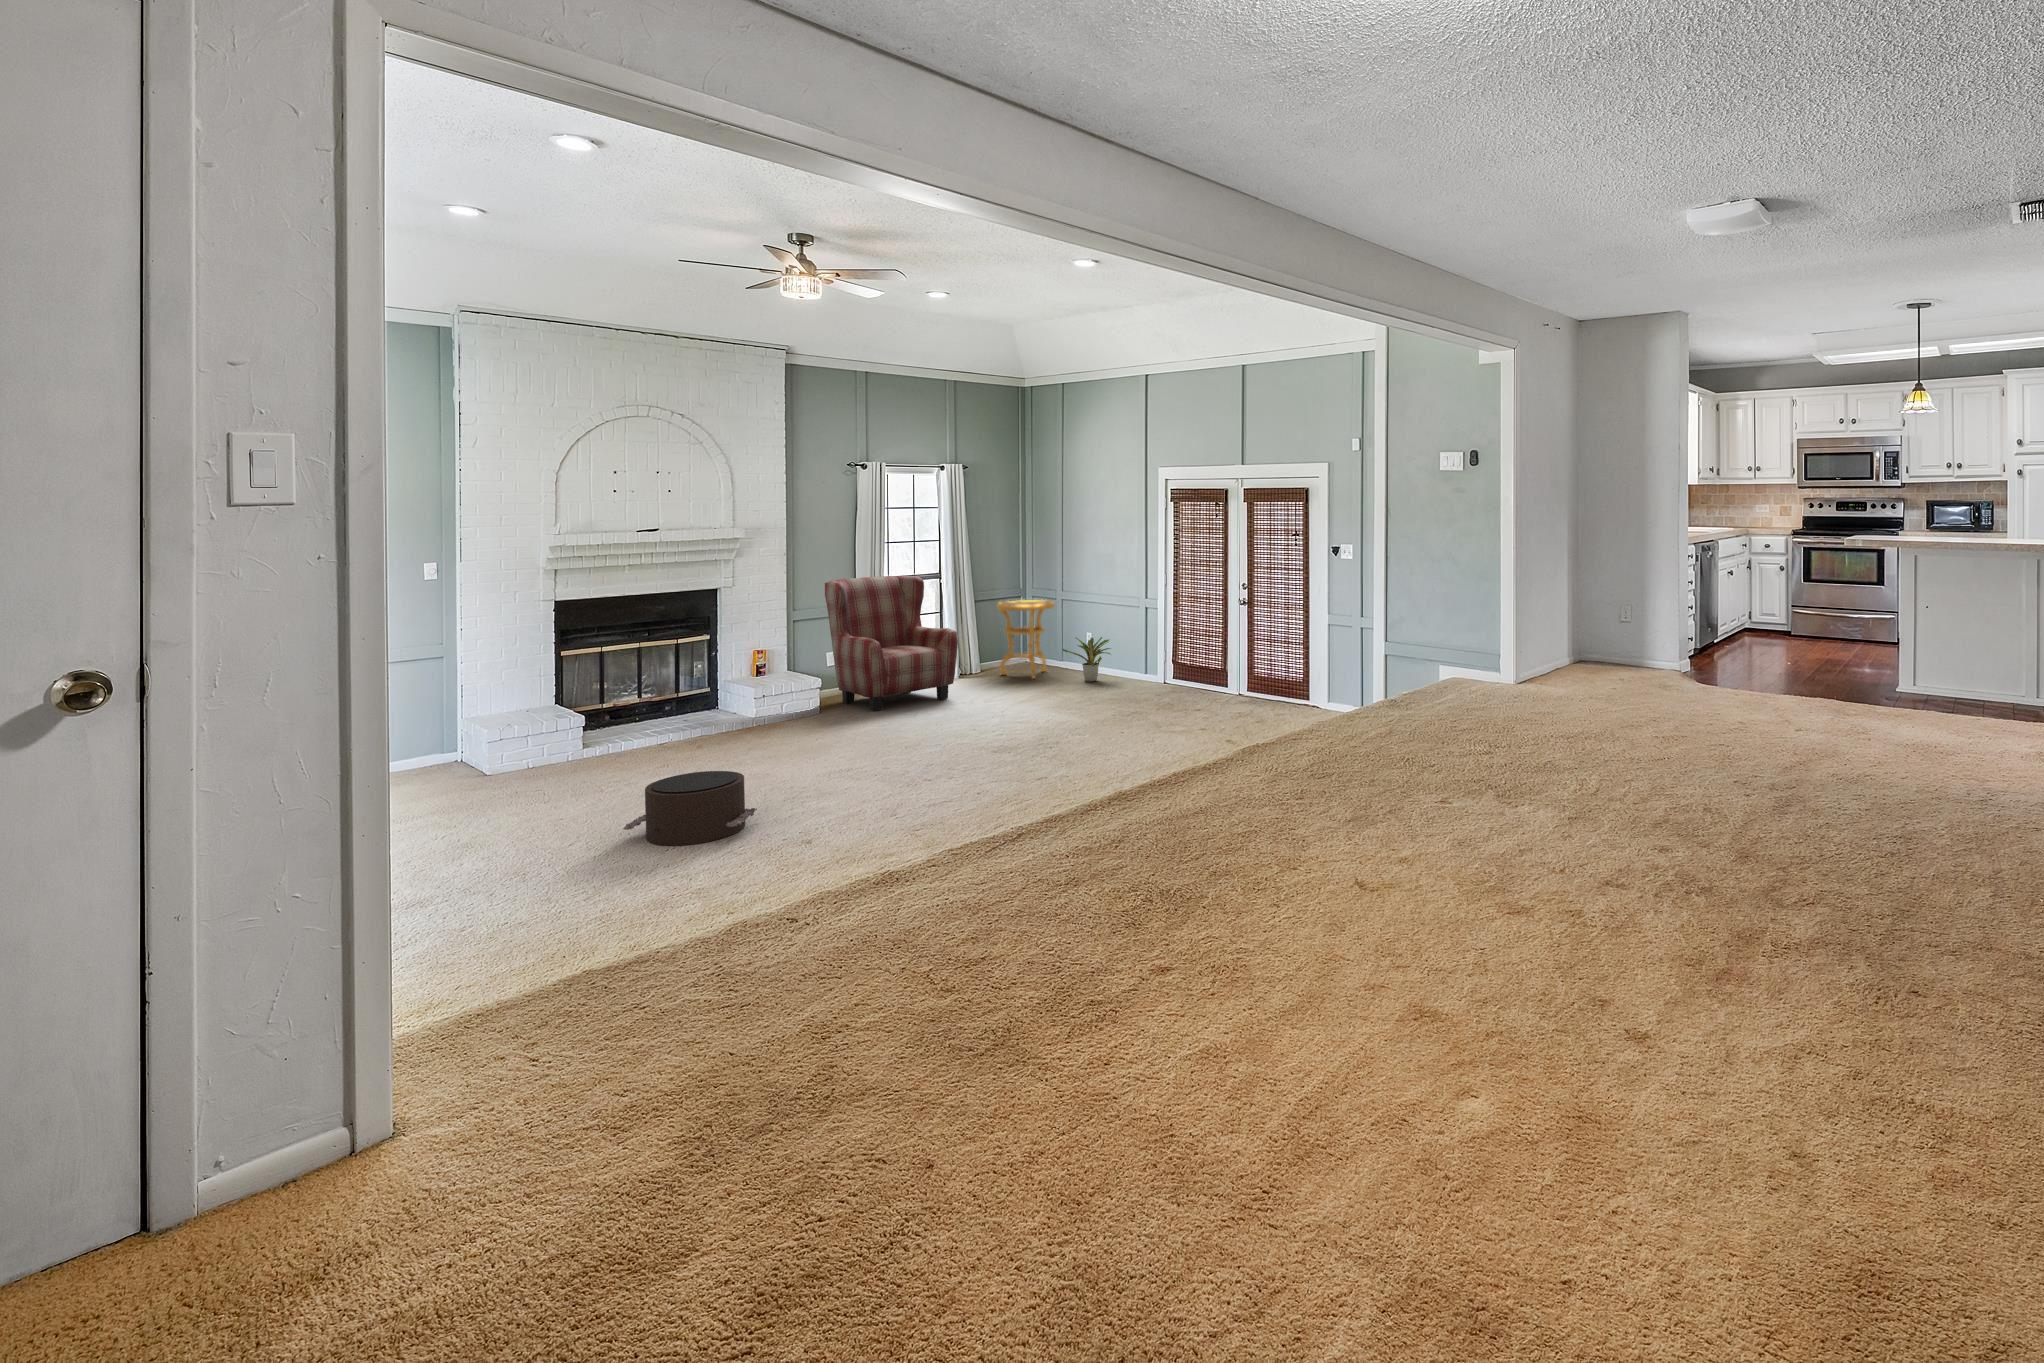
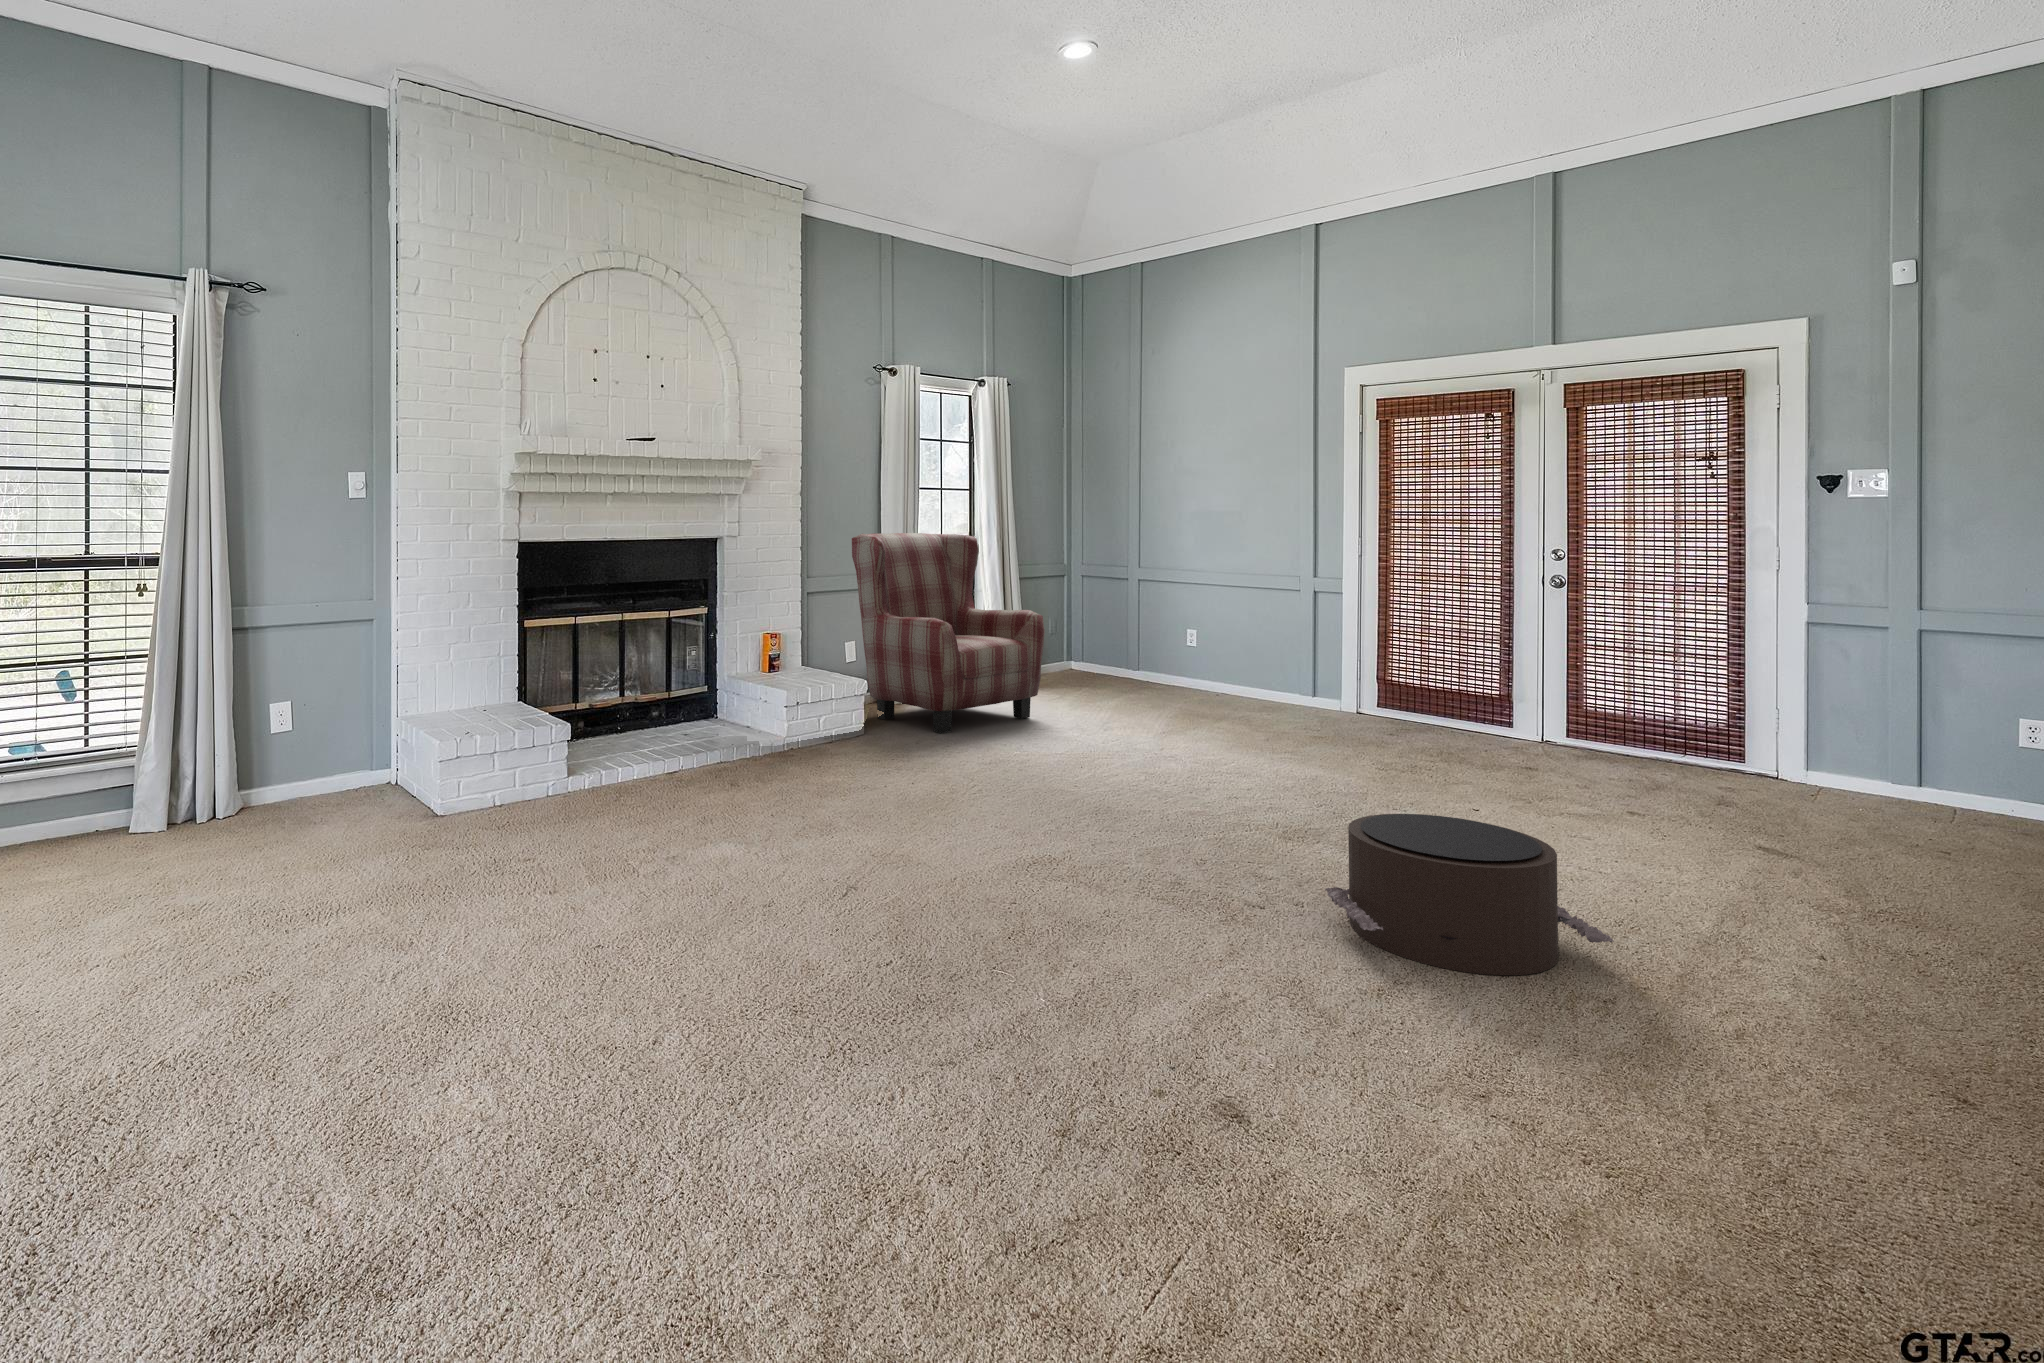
side table: present [997,600,1055,679] -> none [1050,580,1139,694]
potted plant: present [1062,637,1111,682] -> none [1166,632,1257,701]
pouf: present [623,771,757,846] -> present [1325,814,1614,975]

